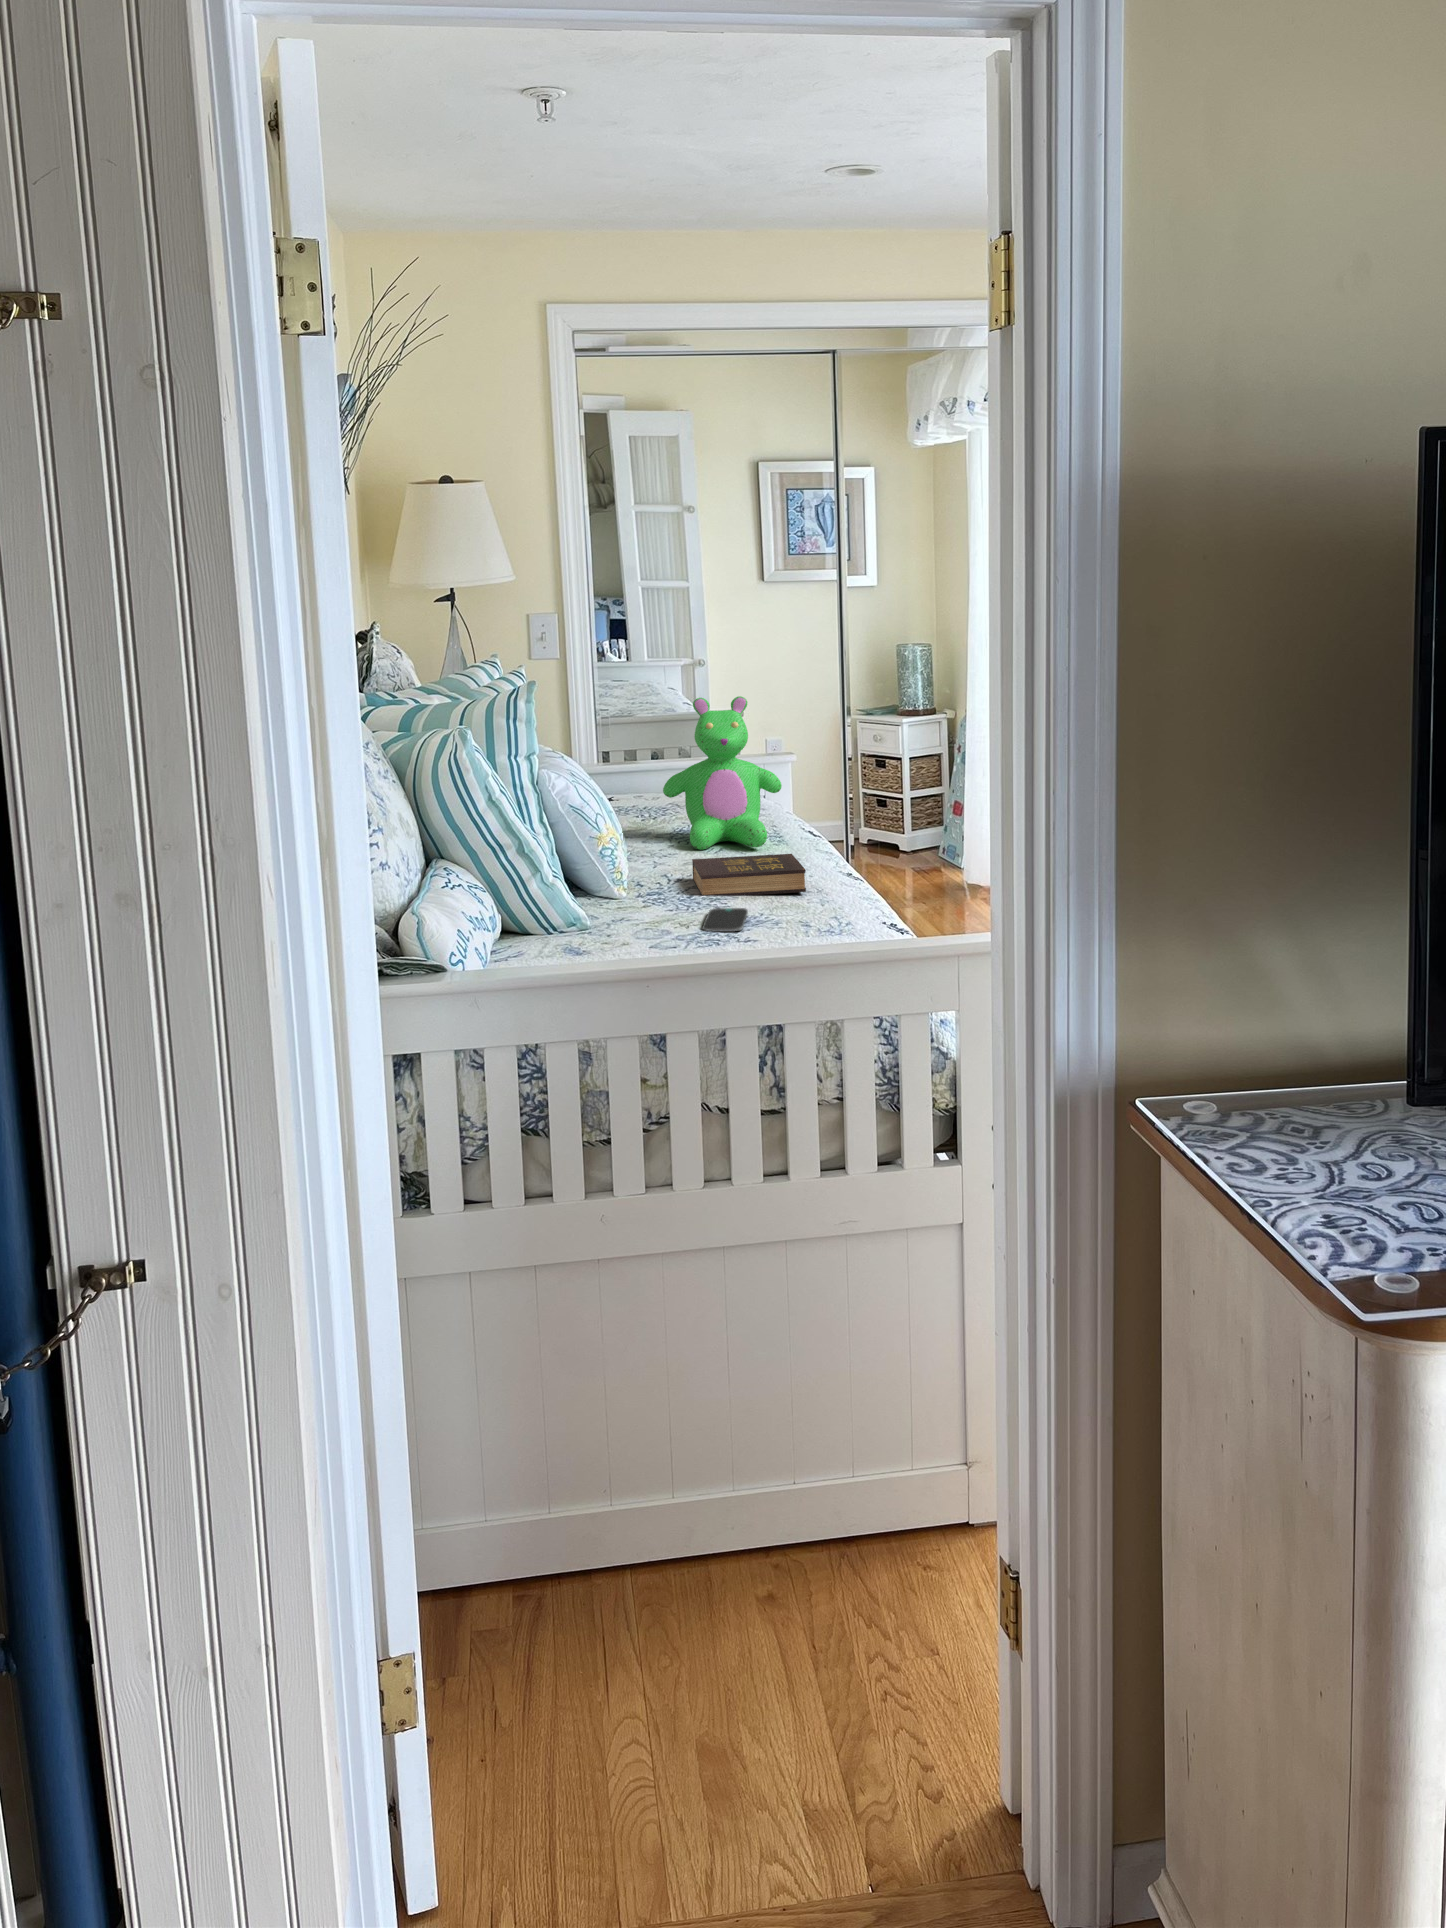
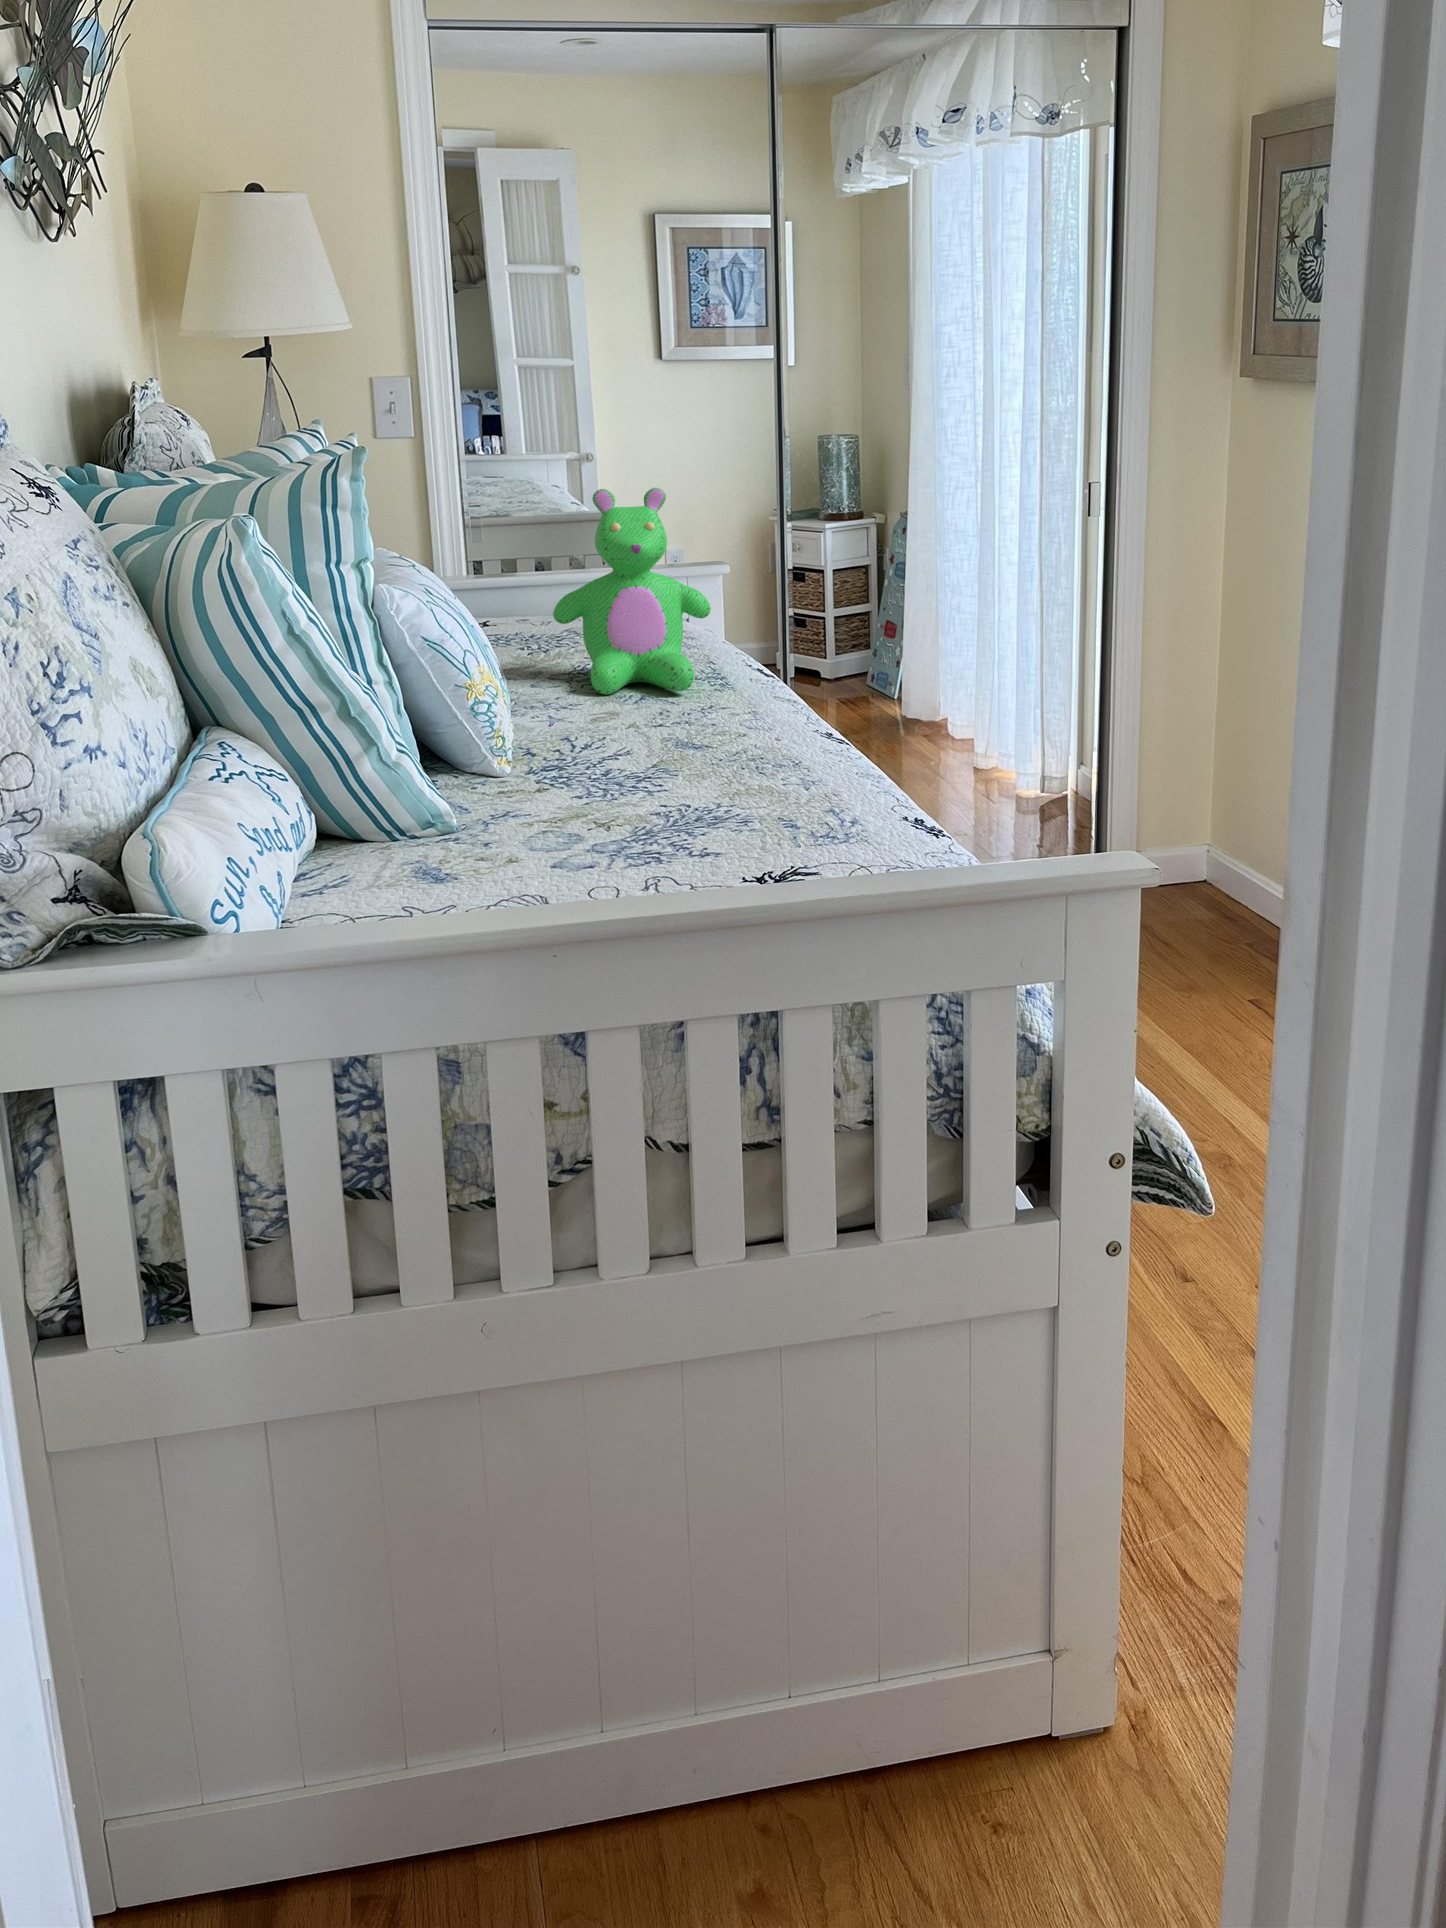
hardback book: present [692,854,806,896] -> none [599,704,761,769]
smartphone: present [703,908,748,932] -> none [623,787,687,826]

